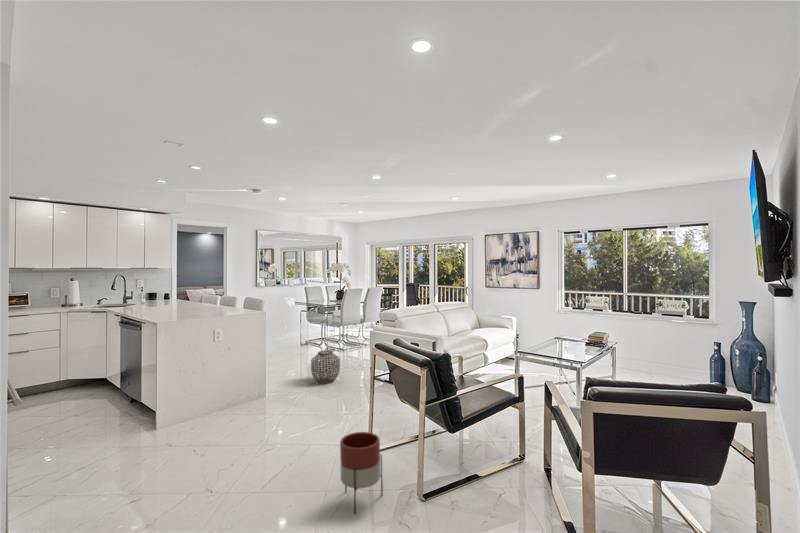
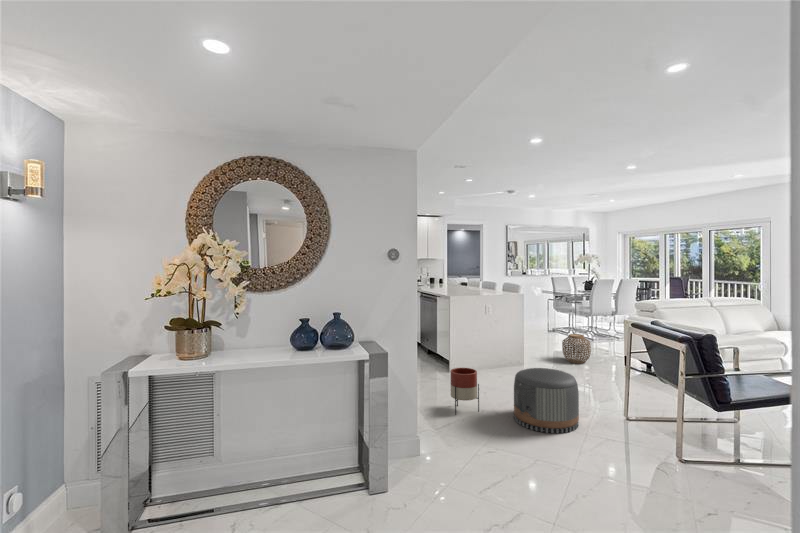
pouf: none [239,409,321,502] -> present [514,368,579,433]
planter: present [340,432,383,513] -> present [450,368,479,415]

